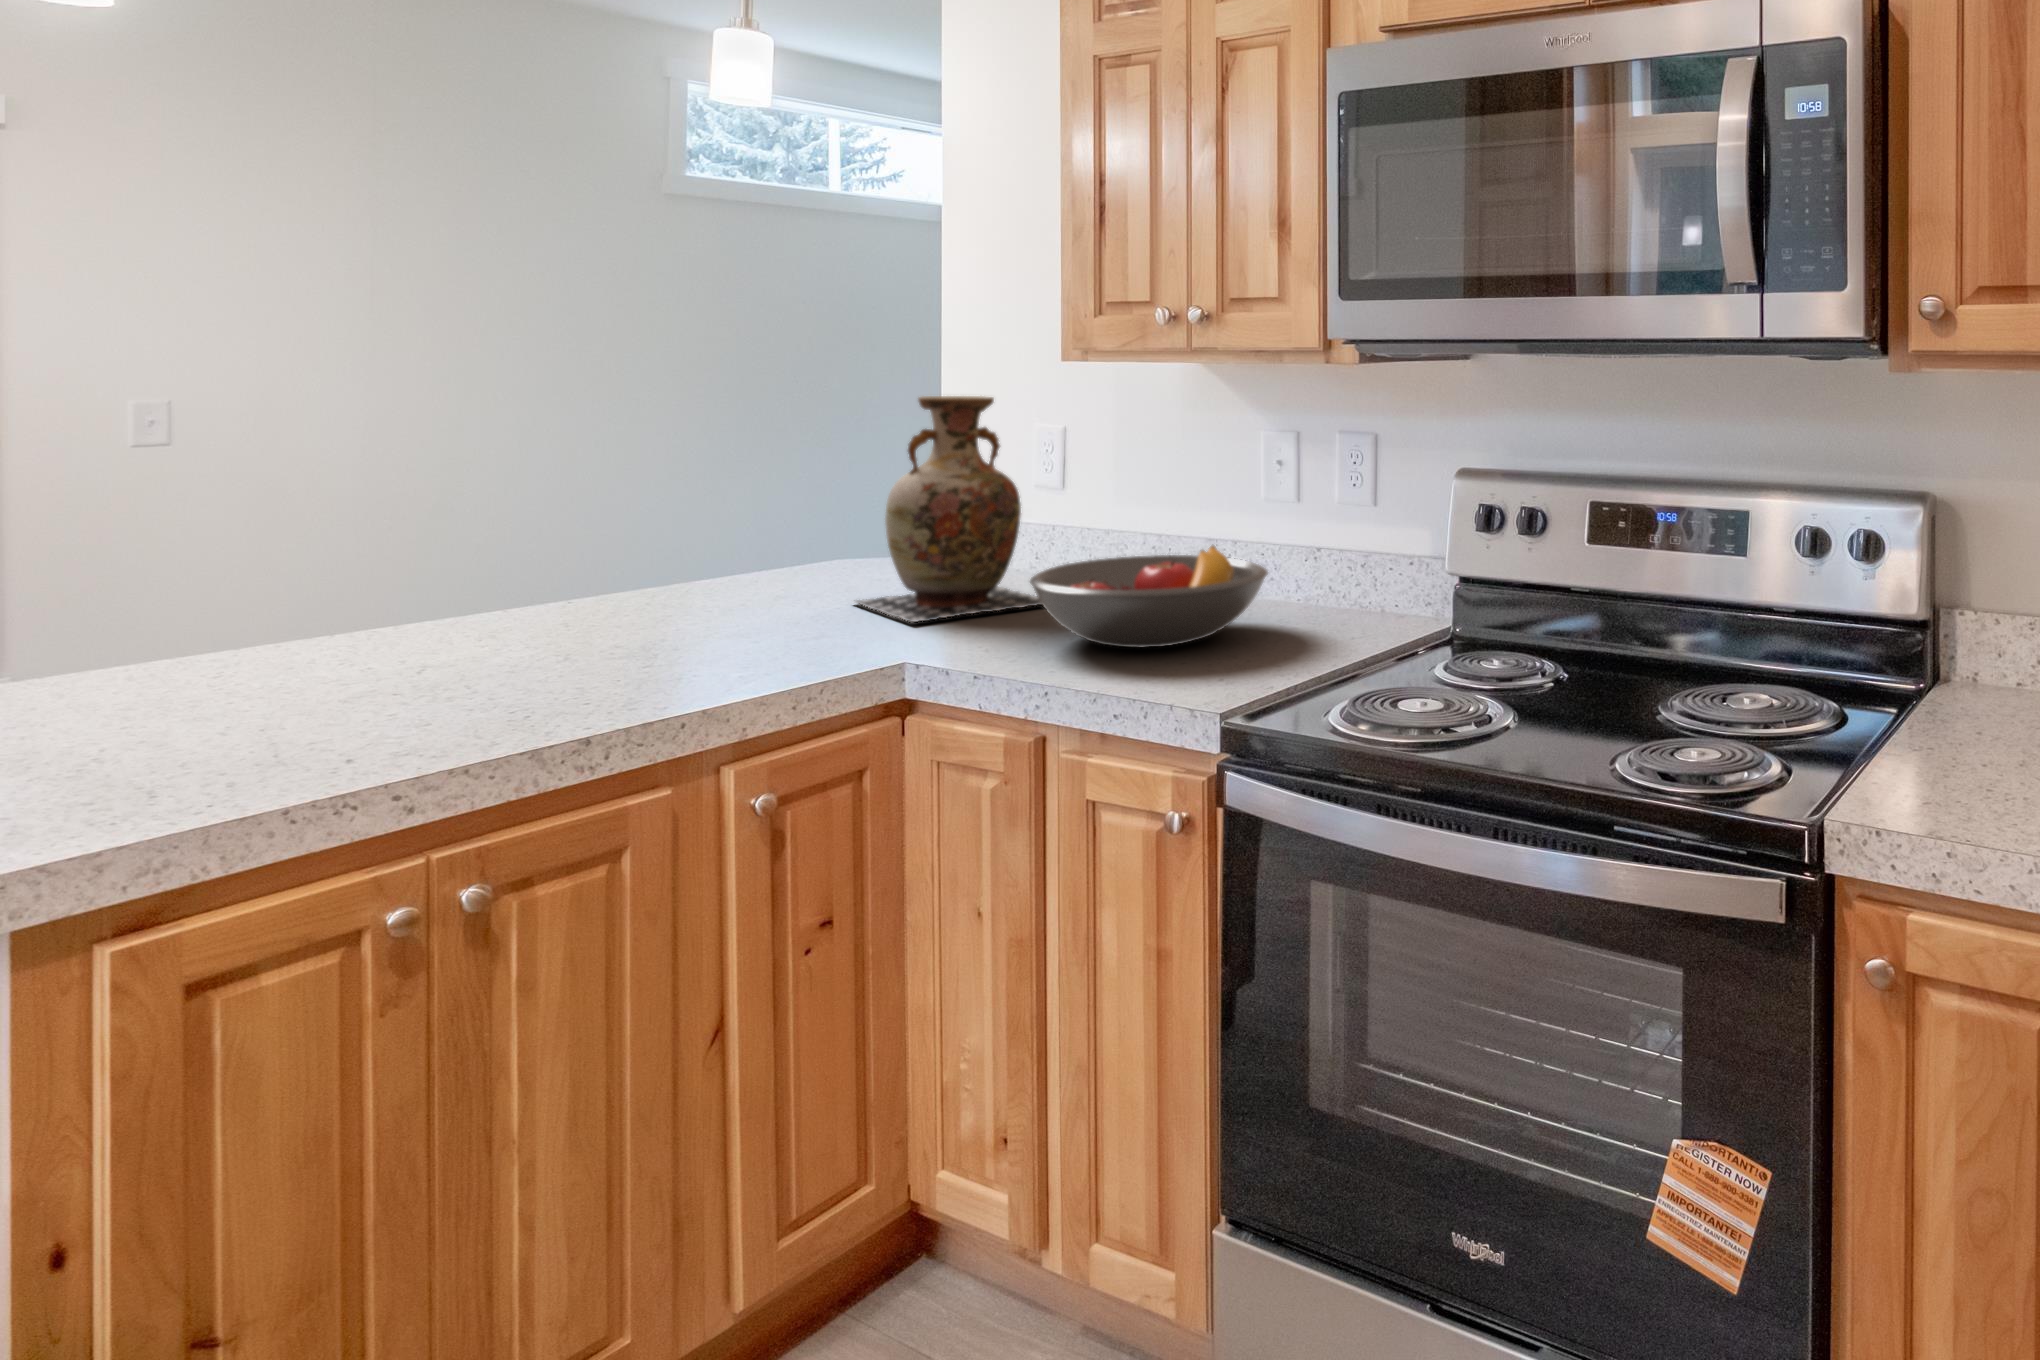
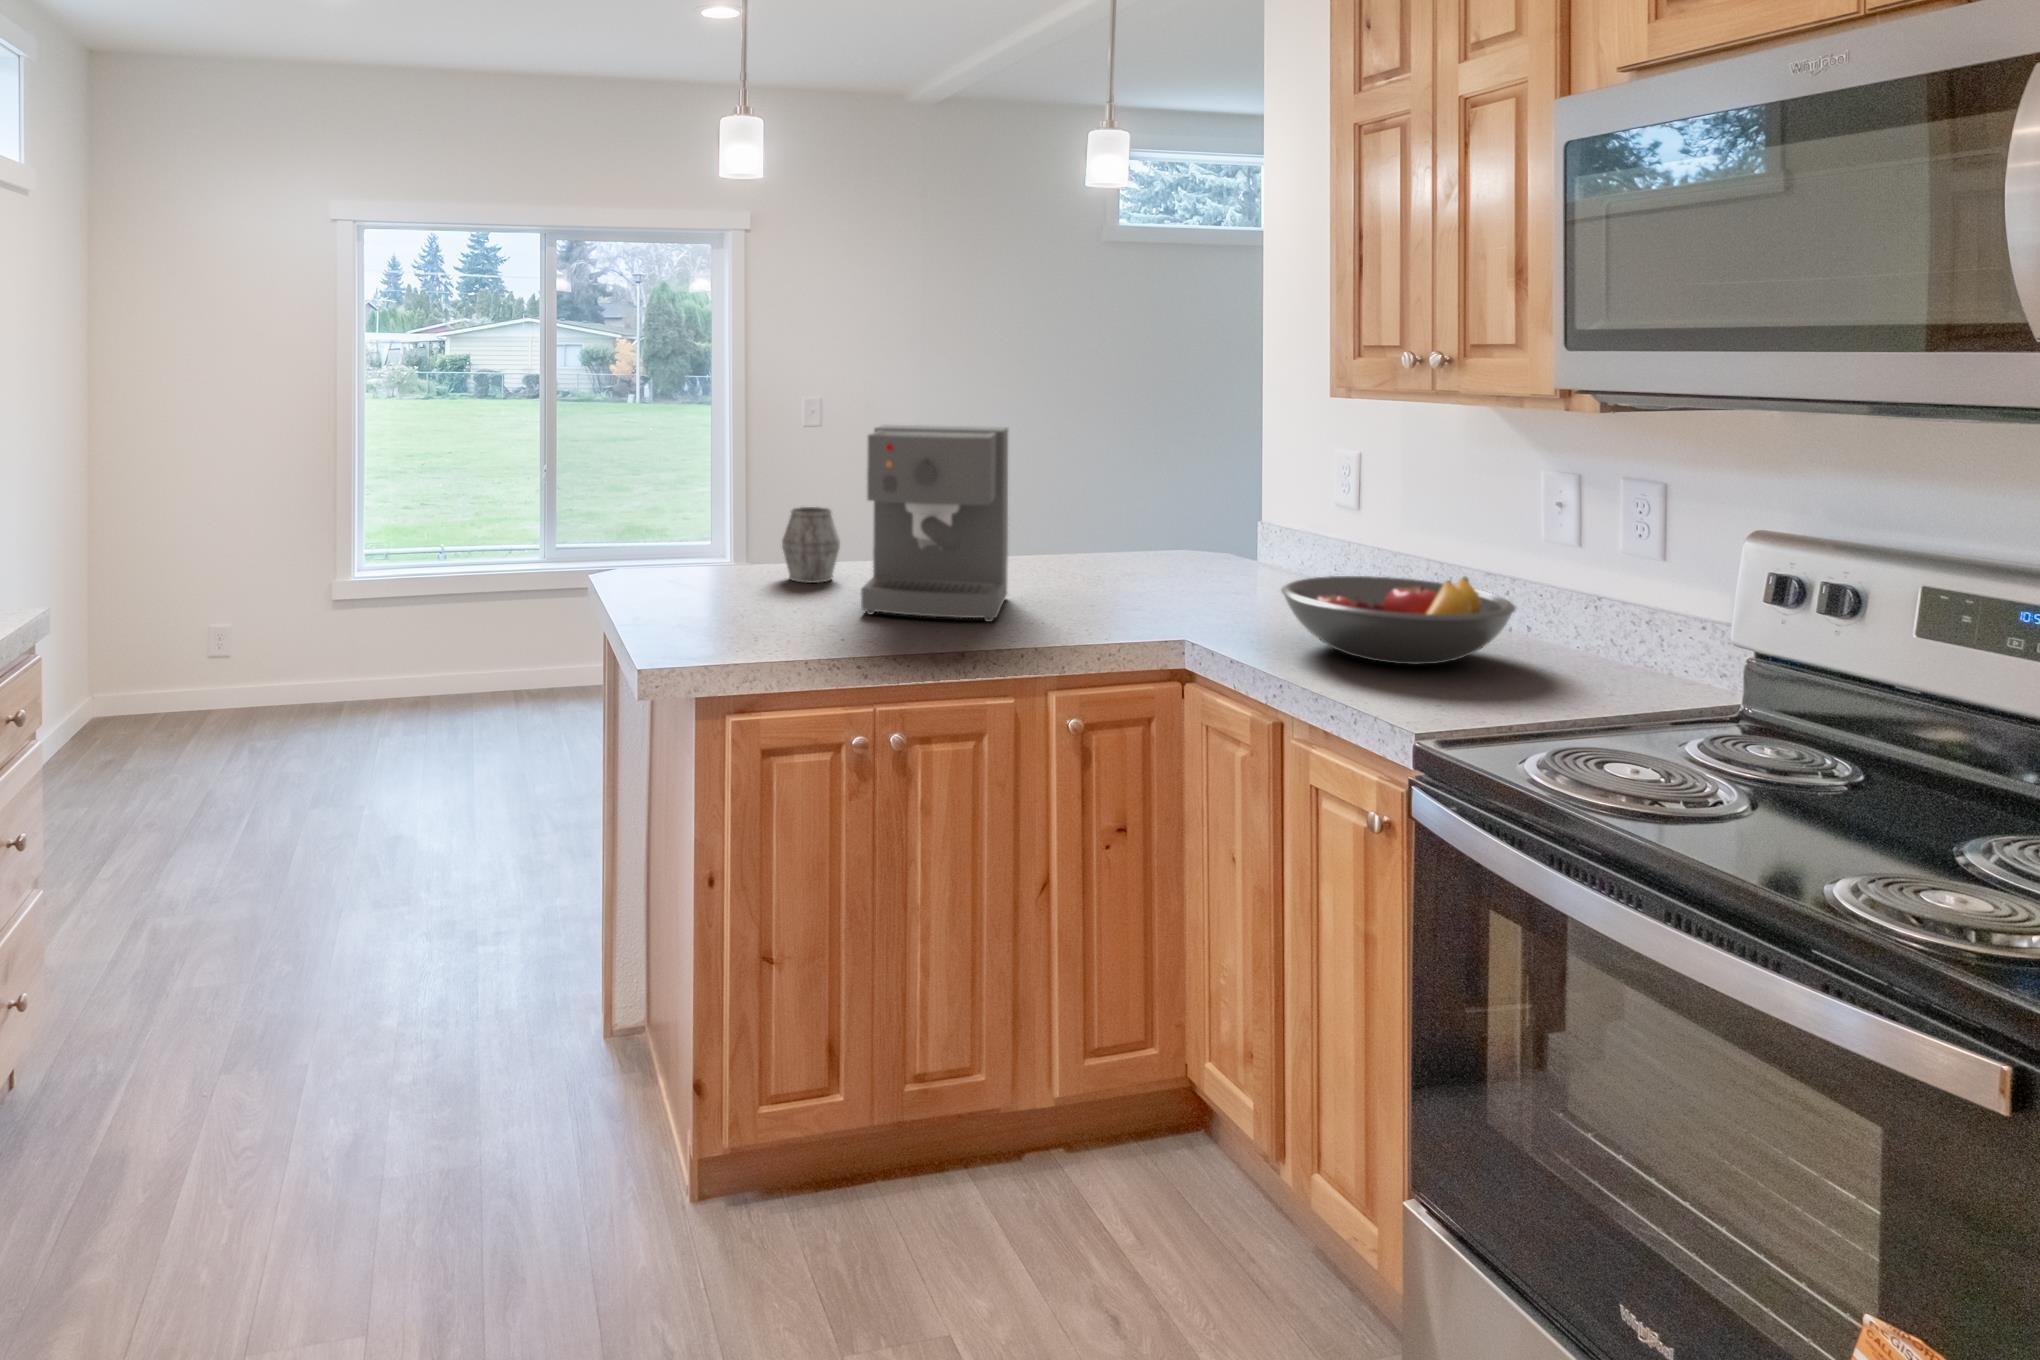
vase: present [855,396,1042,622] -> none [1167,423,1330,609]
coffee maker: none [365,407,629,712] -> present [861,425,1008,622]
mug: none [155,554,291,685] -> present [782,507,840,583]

